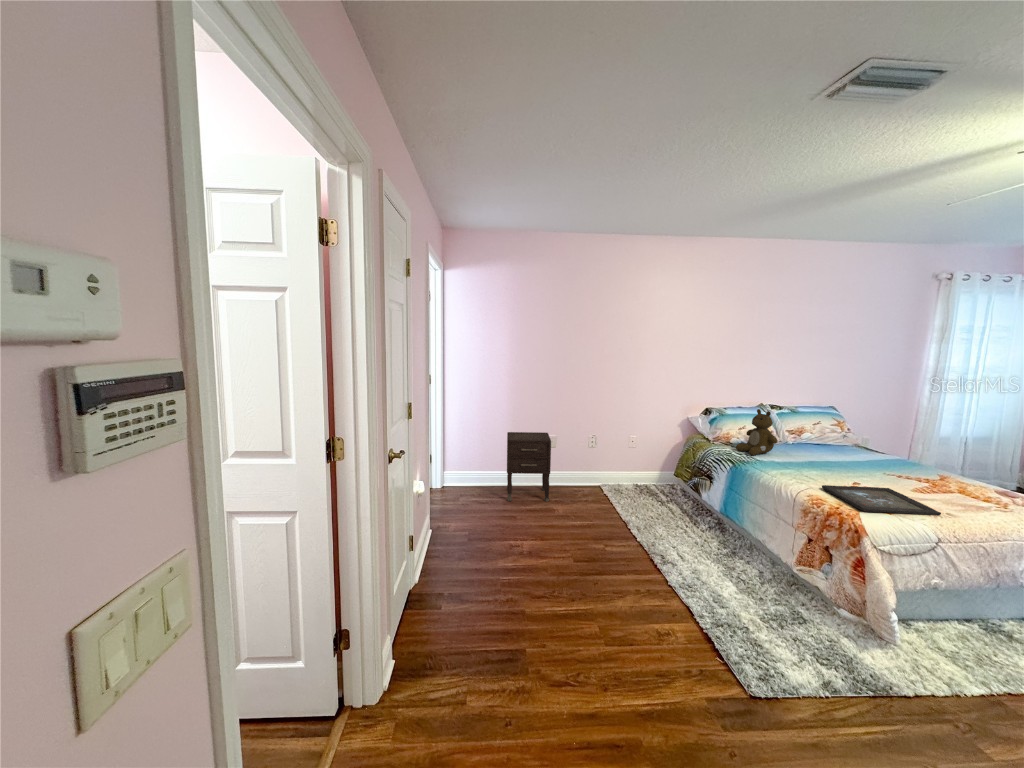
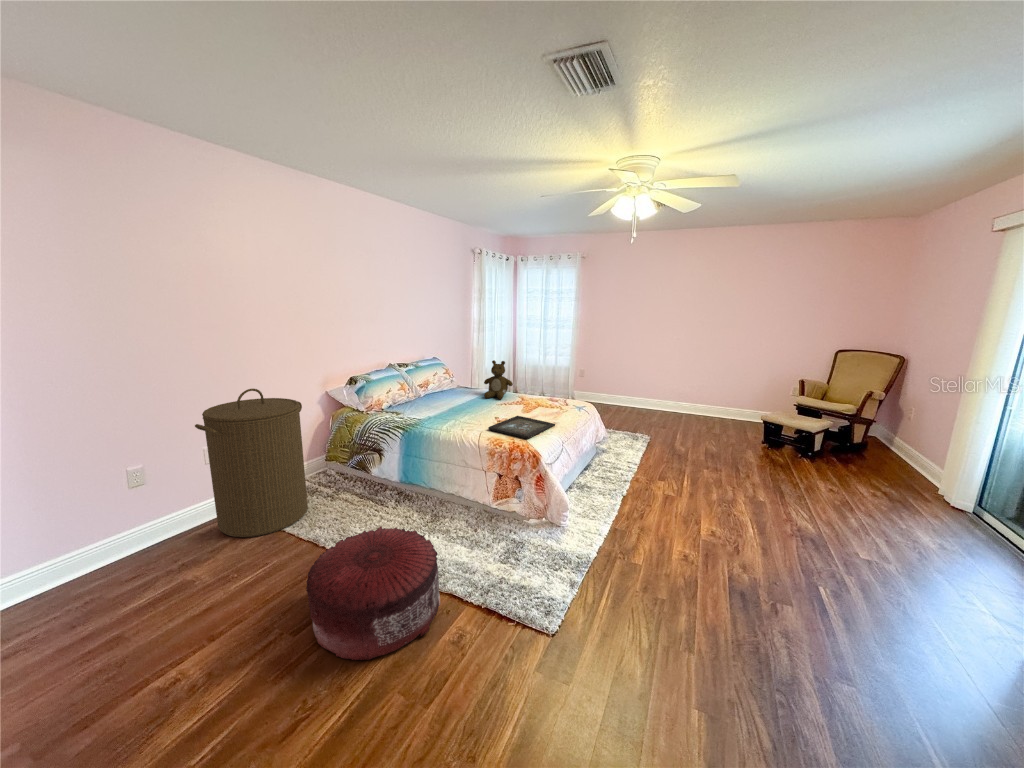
laundry hamper: none [580,401,652,507] -> present [195,389,308,537]
teddy bear: present [736,409,778,455] -> present [484,360,513,399]
nightstand: present [507,432,551,502] -> none [21,465,167,618]
pouf: none [578,517,683,612] -> present [306,526,440,660]

